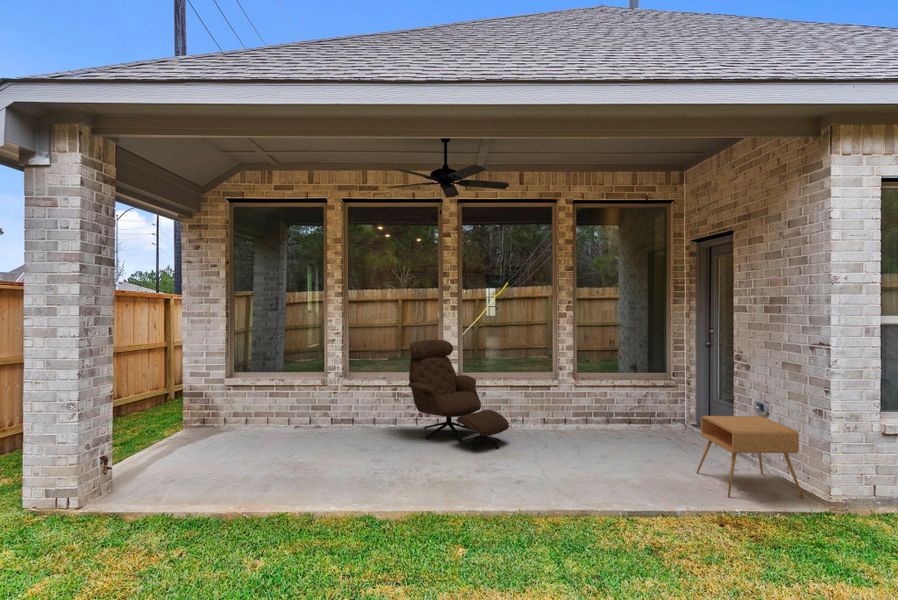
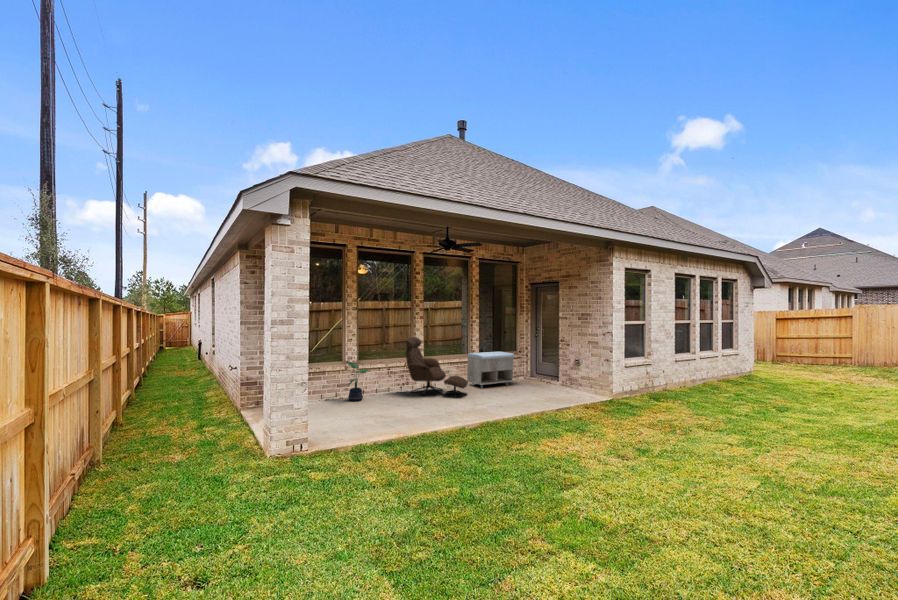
storage bench: none [541,371,628,436] -> present [467,351,514,388]
potted plant: none [308,373,350,434] -> present [346,362,370,401]
side table: present [697,416,803,498] -> none [558,365,599,399]

